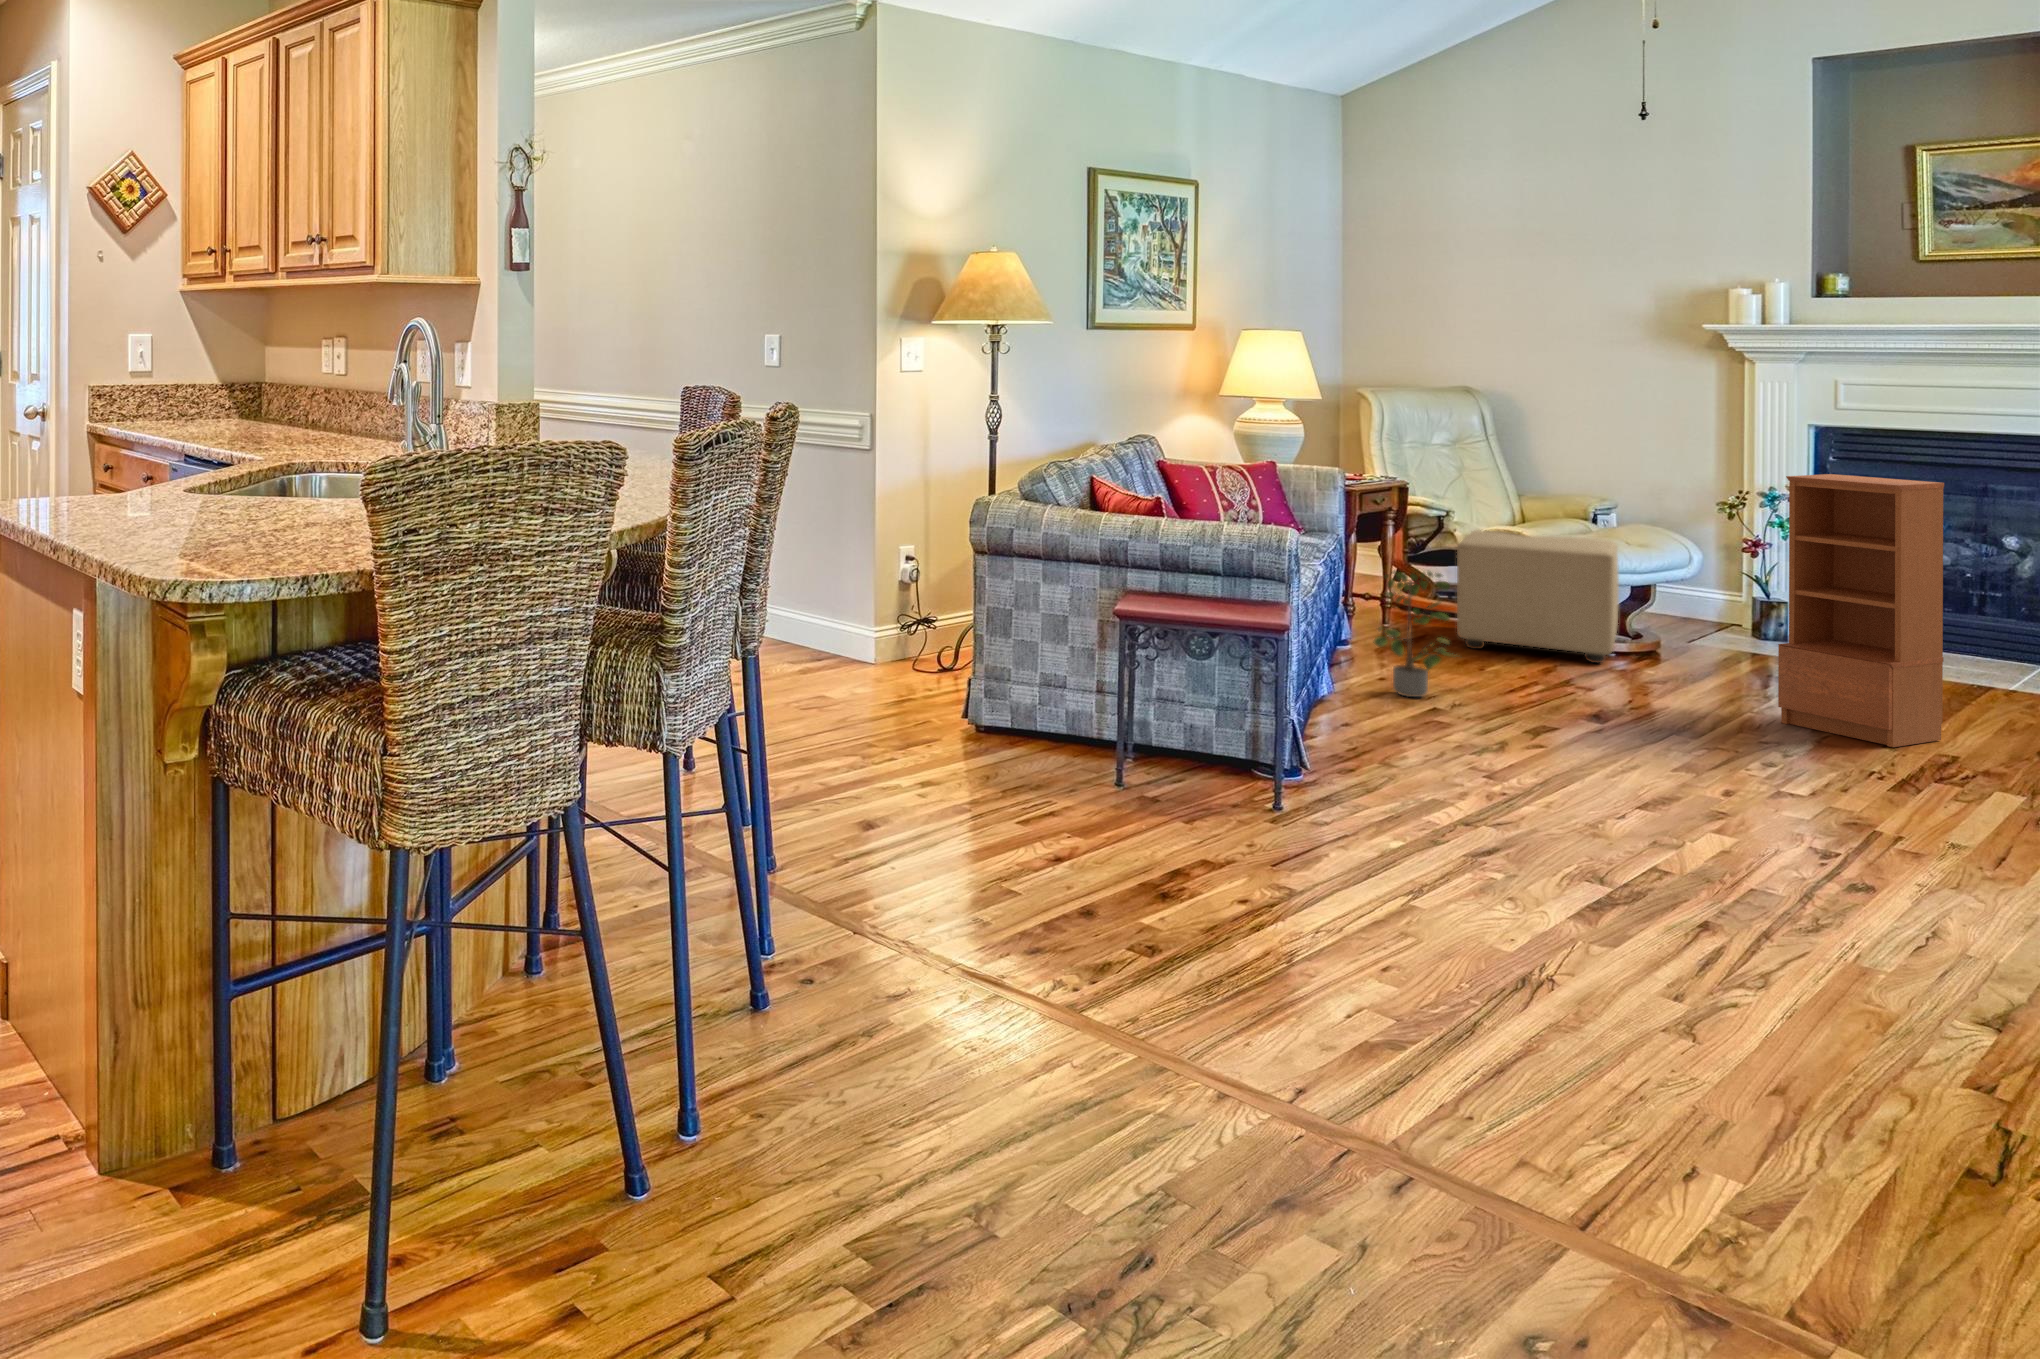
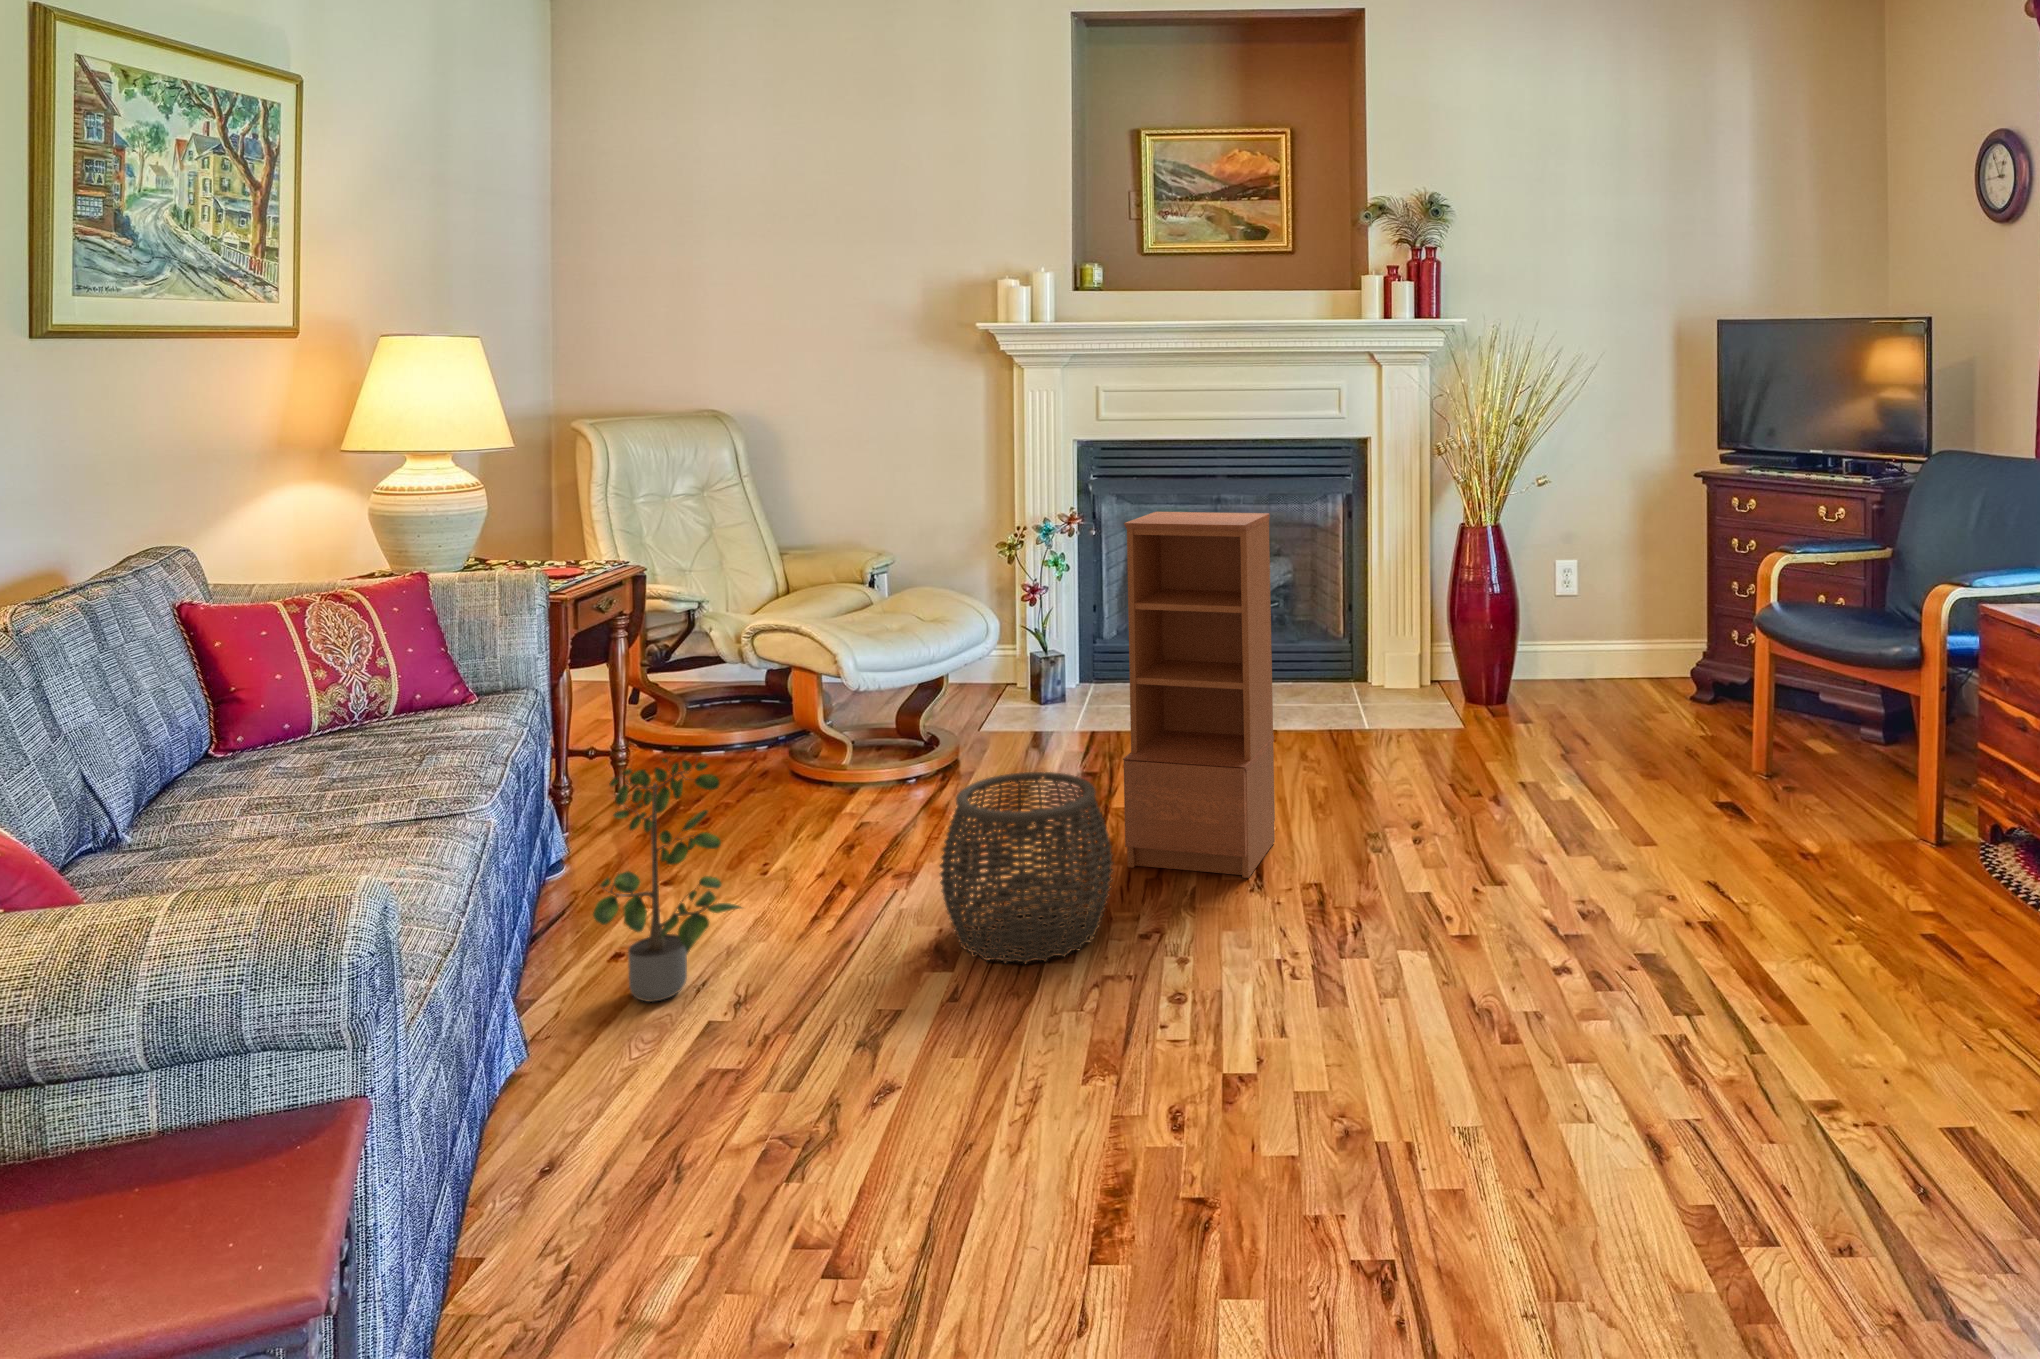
ottoman: present [1457,530,1619,663] -> none [719,614,916,817]
woven basket: none [1603,626,1746,740] -> present [940,772,1113,964]

